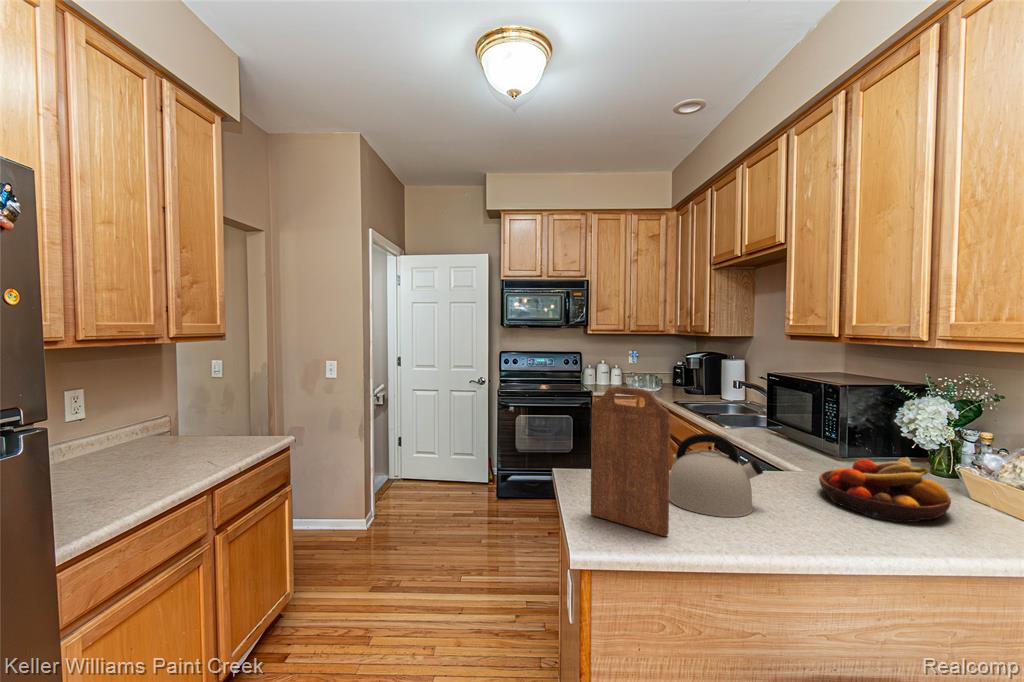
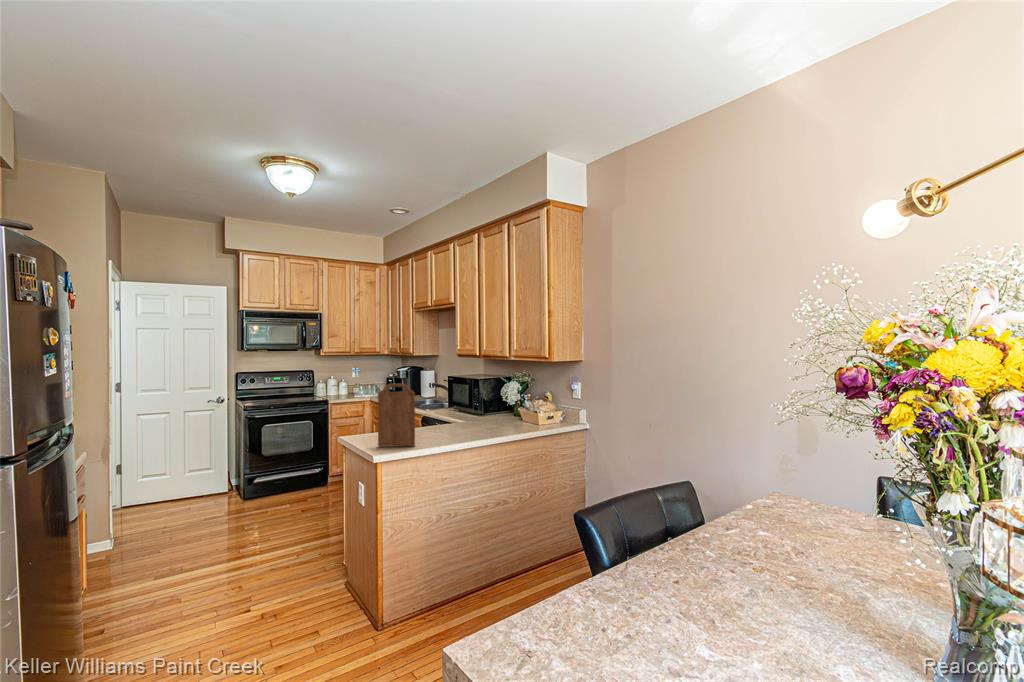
kettle: present [669,433,763,517] -> none [409,404,449,439]
fruit bowl: present [819,457,951,523] -> none [471,407,512,430]

